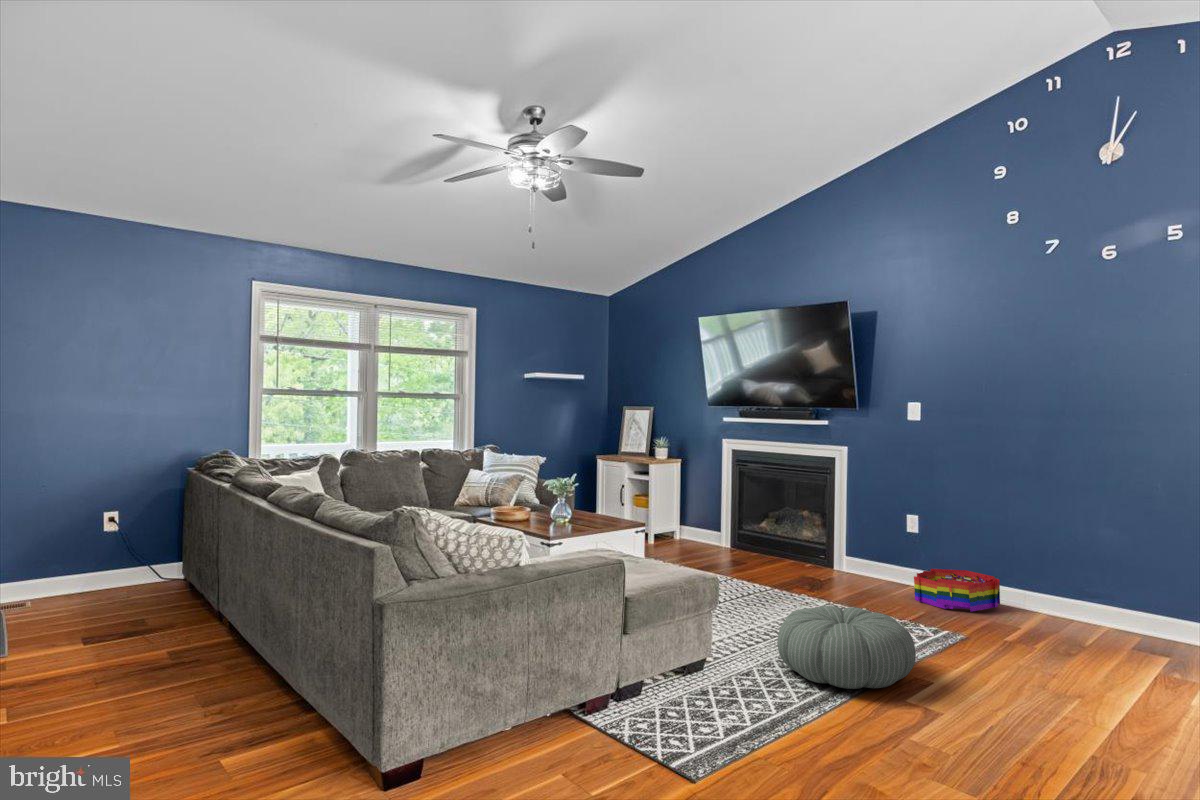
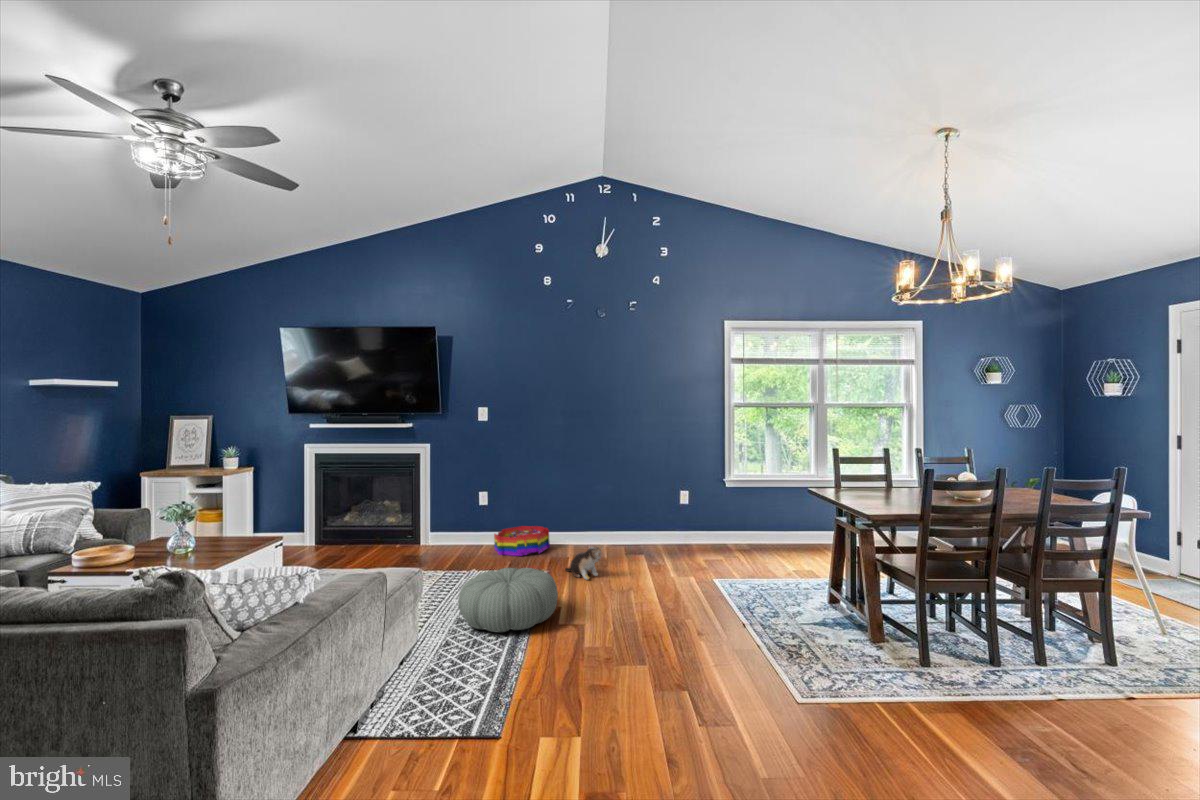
plush toy: none [989,612,1037,662] -> present [565,546,604,580]

